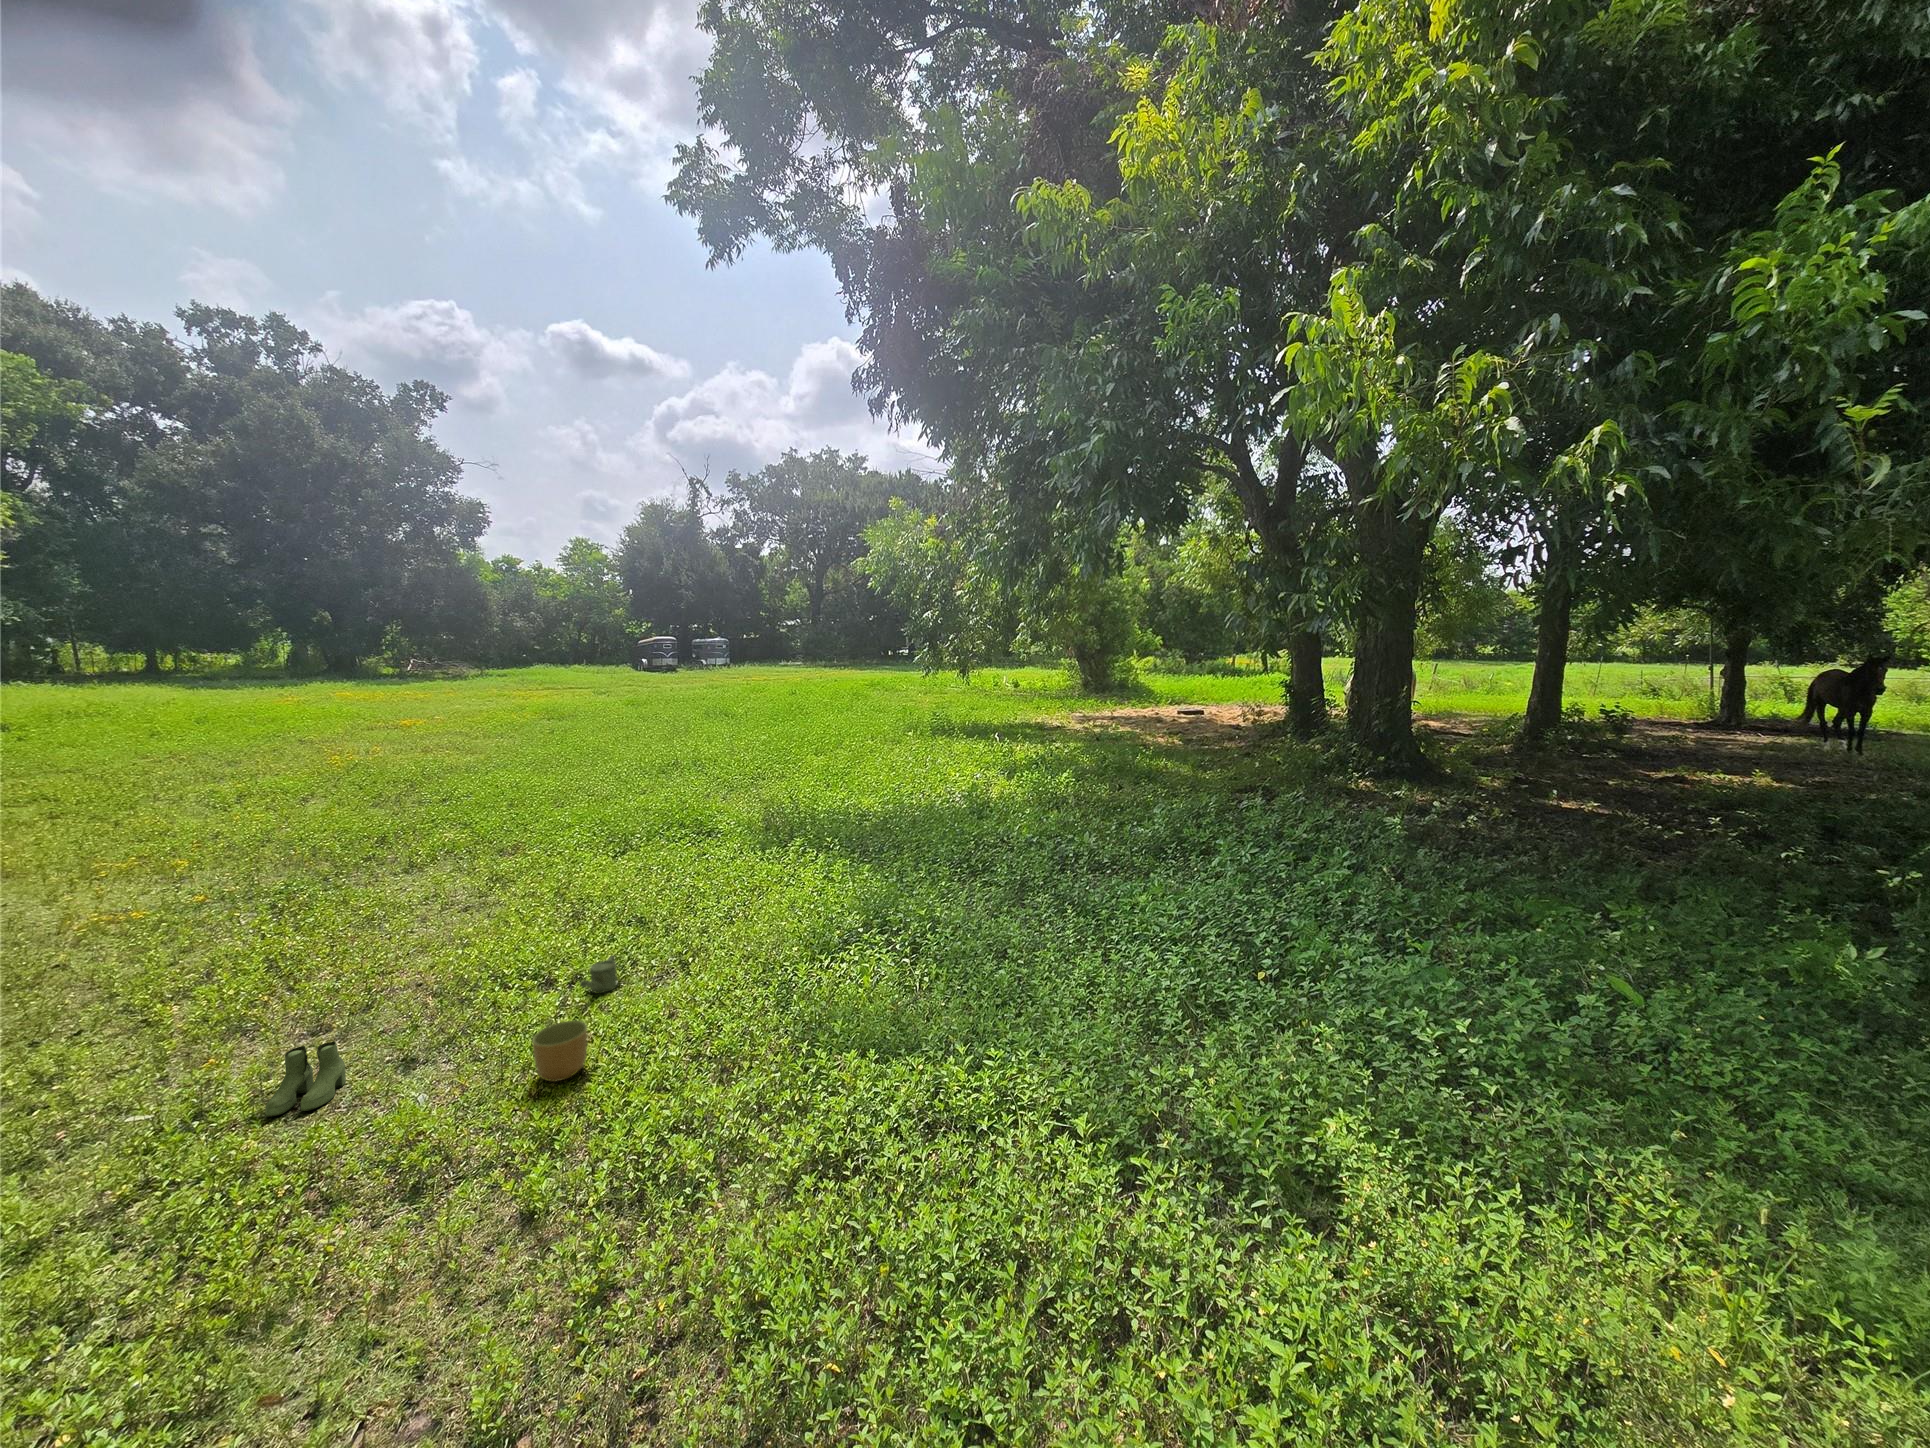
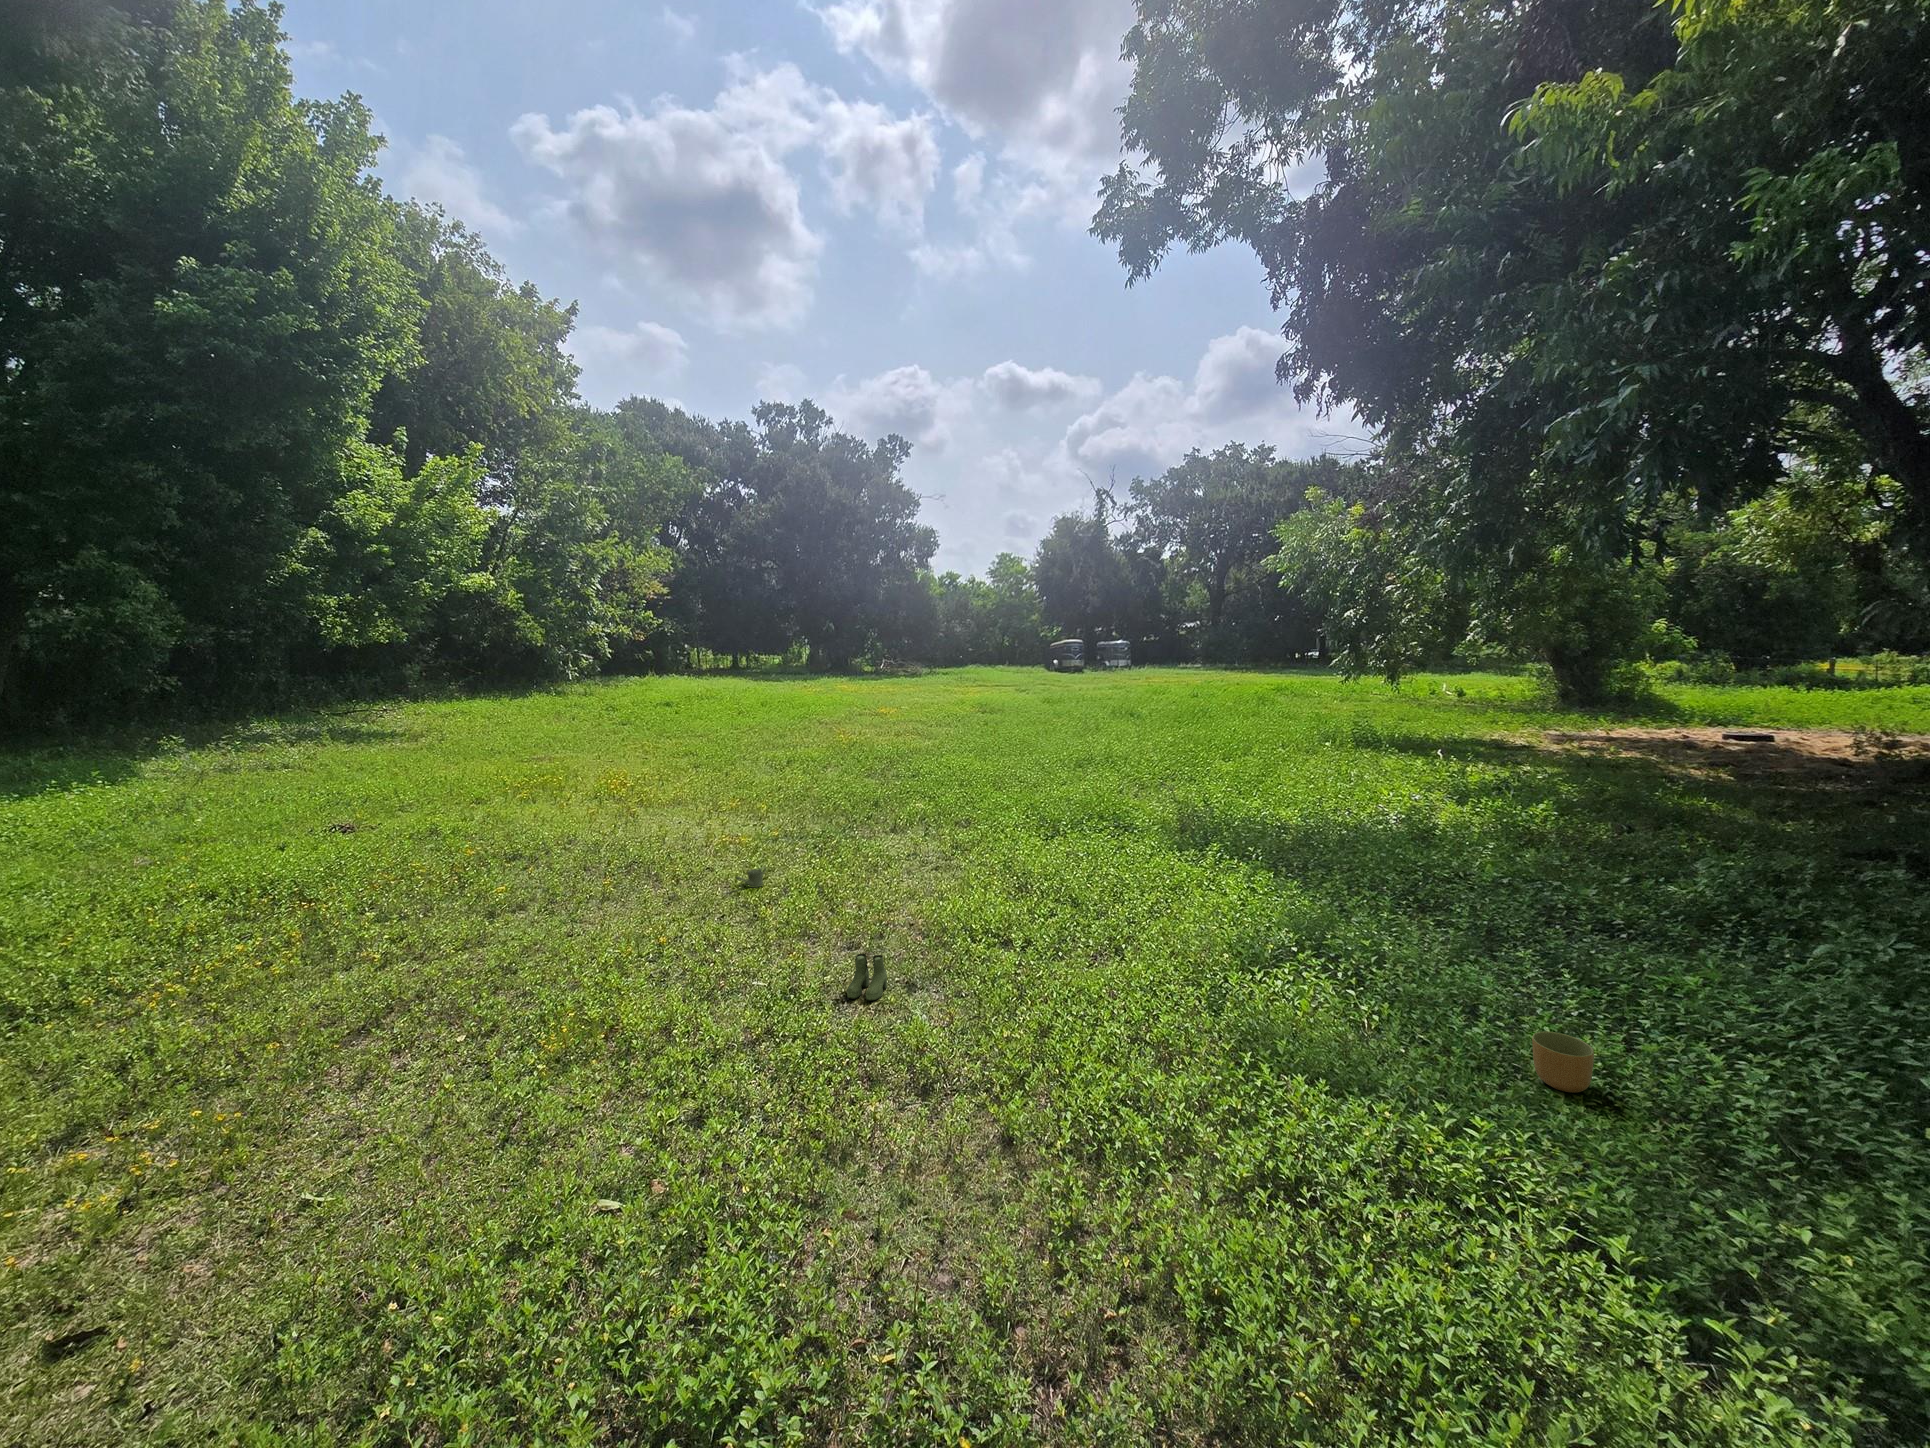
watering can: present [580,955,618,994] -> present [736,867,766,888]
planter: present [532,1021,588,1081] -> present [1532,1032,1594,1093]

